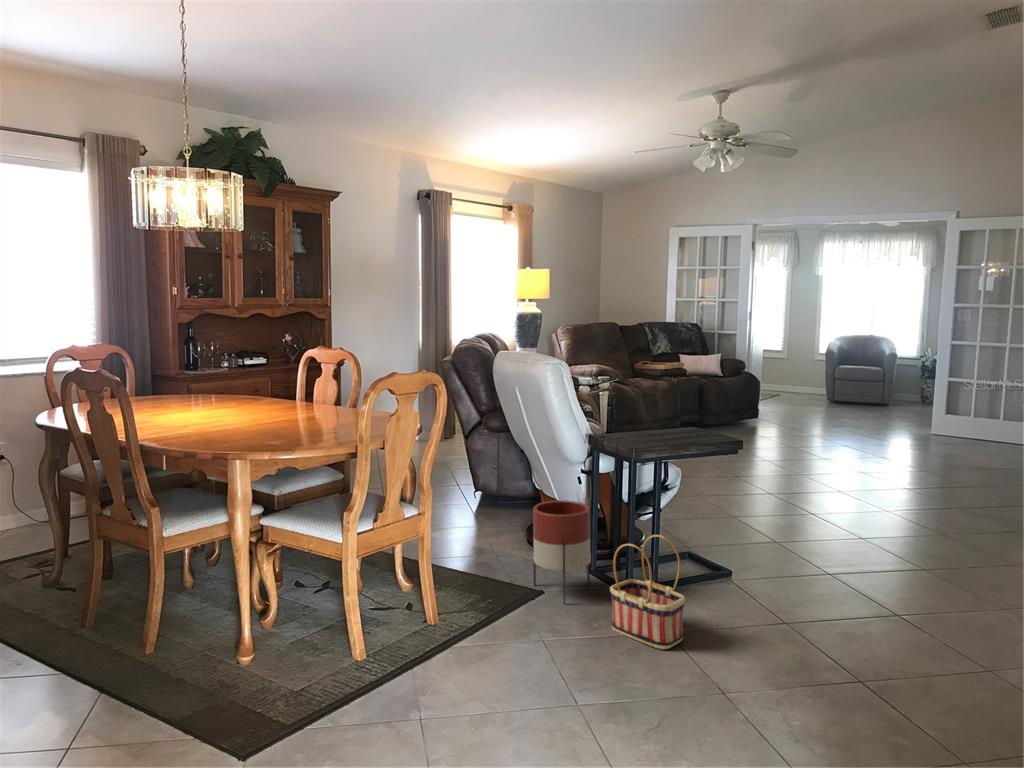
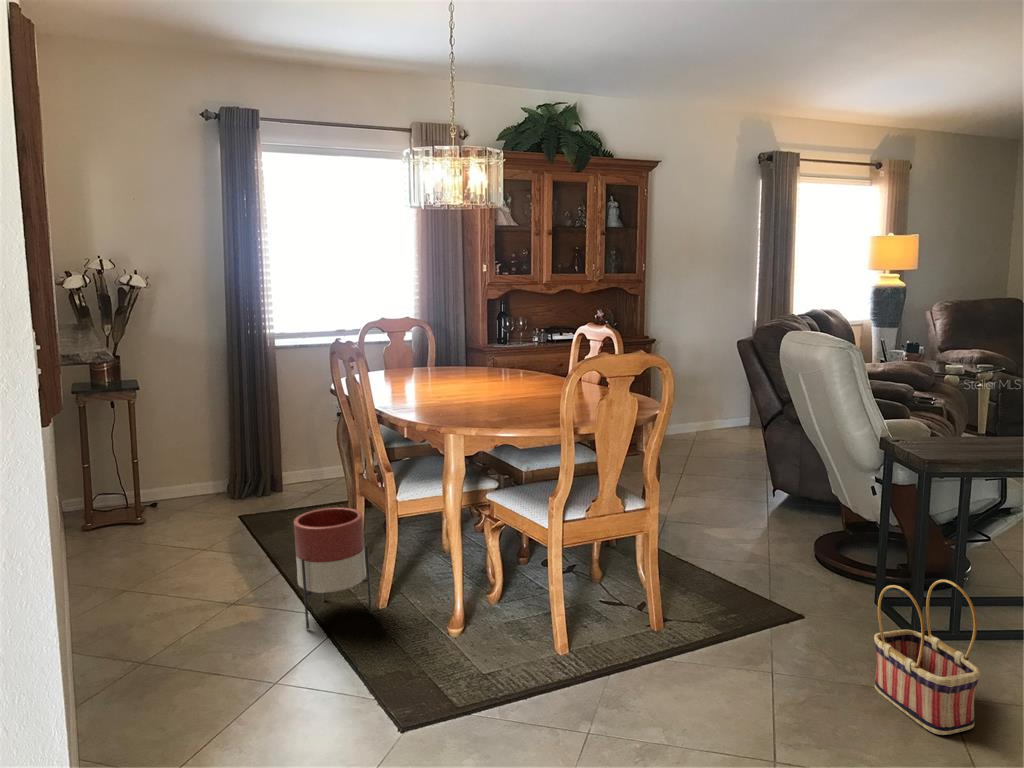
planter: present [533,500,591,604] -> present [294,508,372,629]

